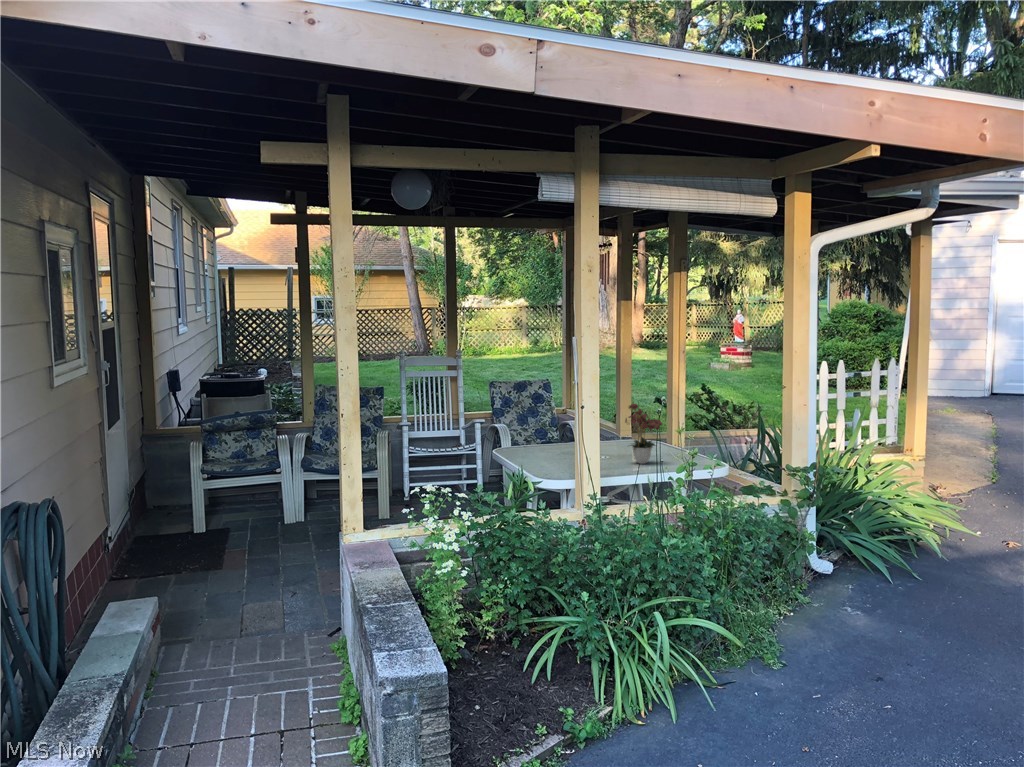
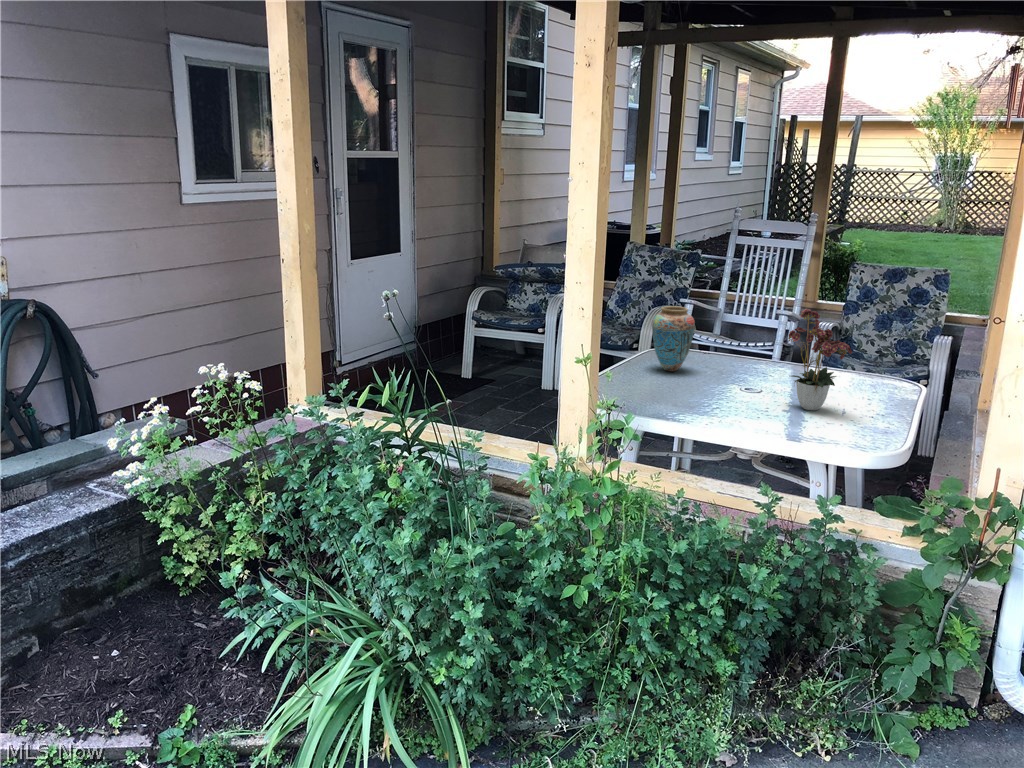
vase: none [515,417,545,463] -> present [652,306,695,372]

